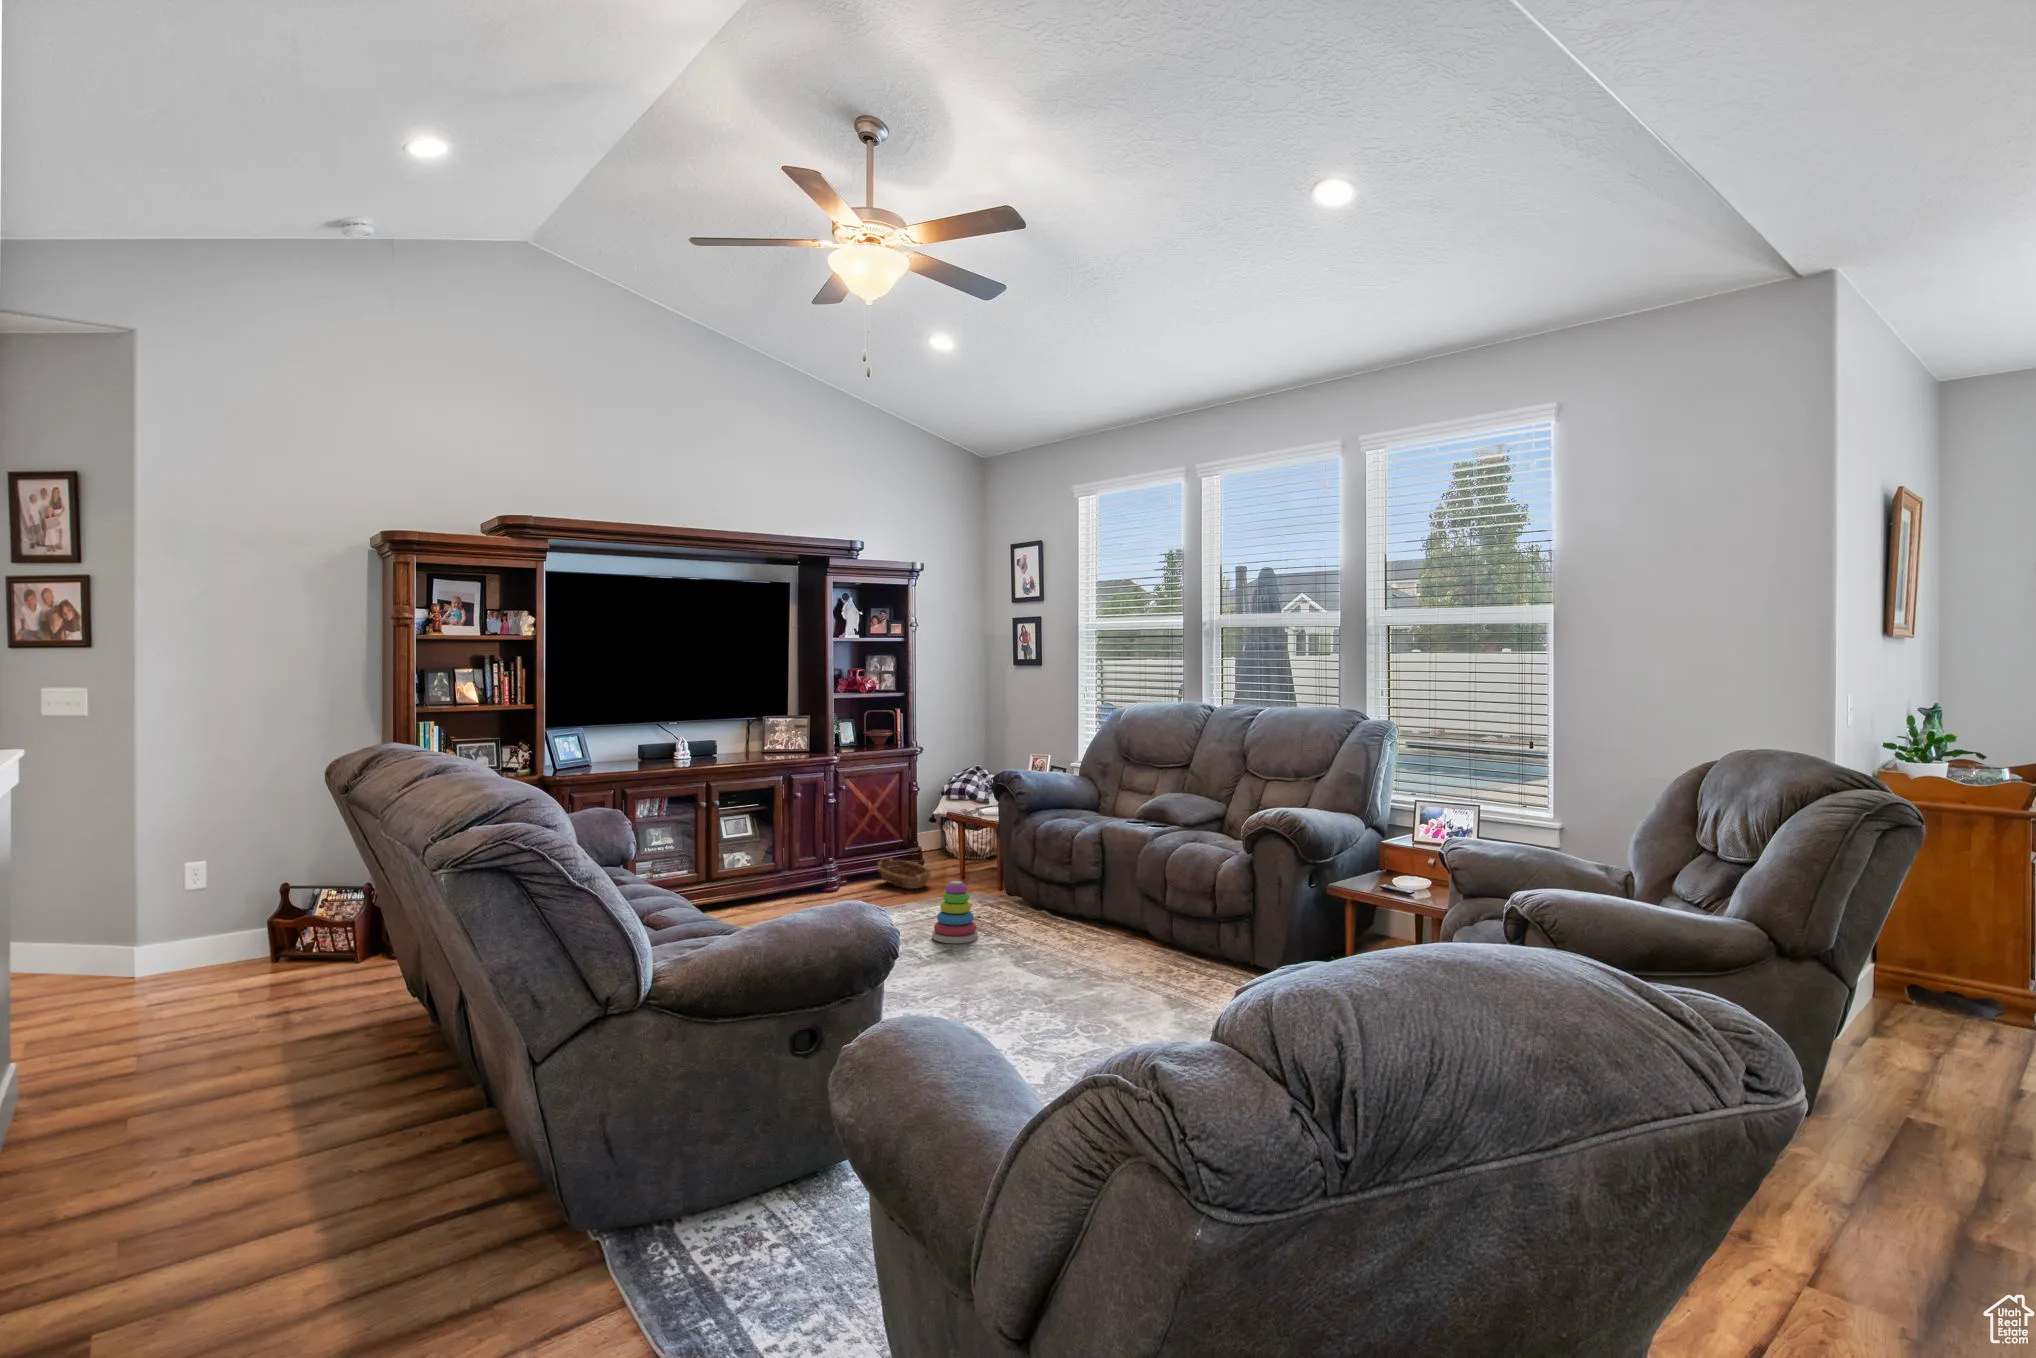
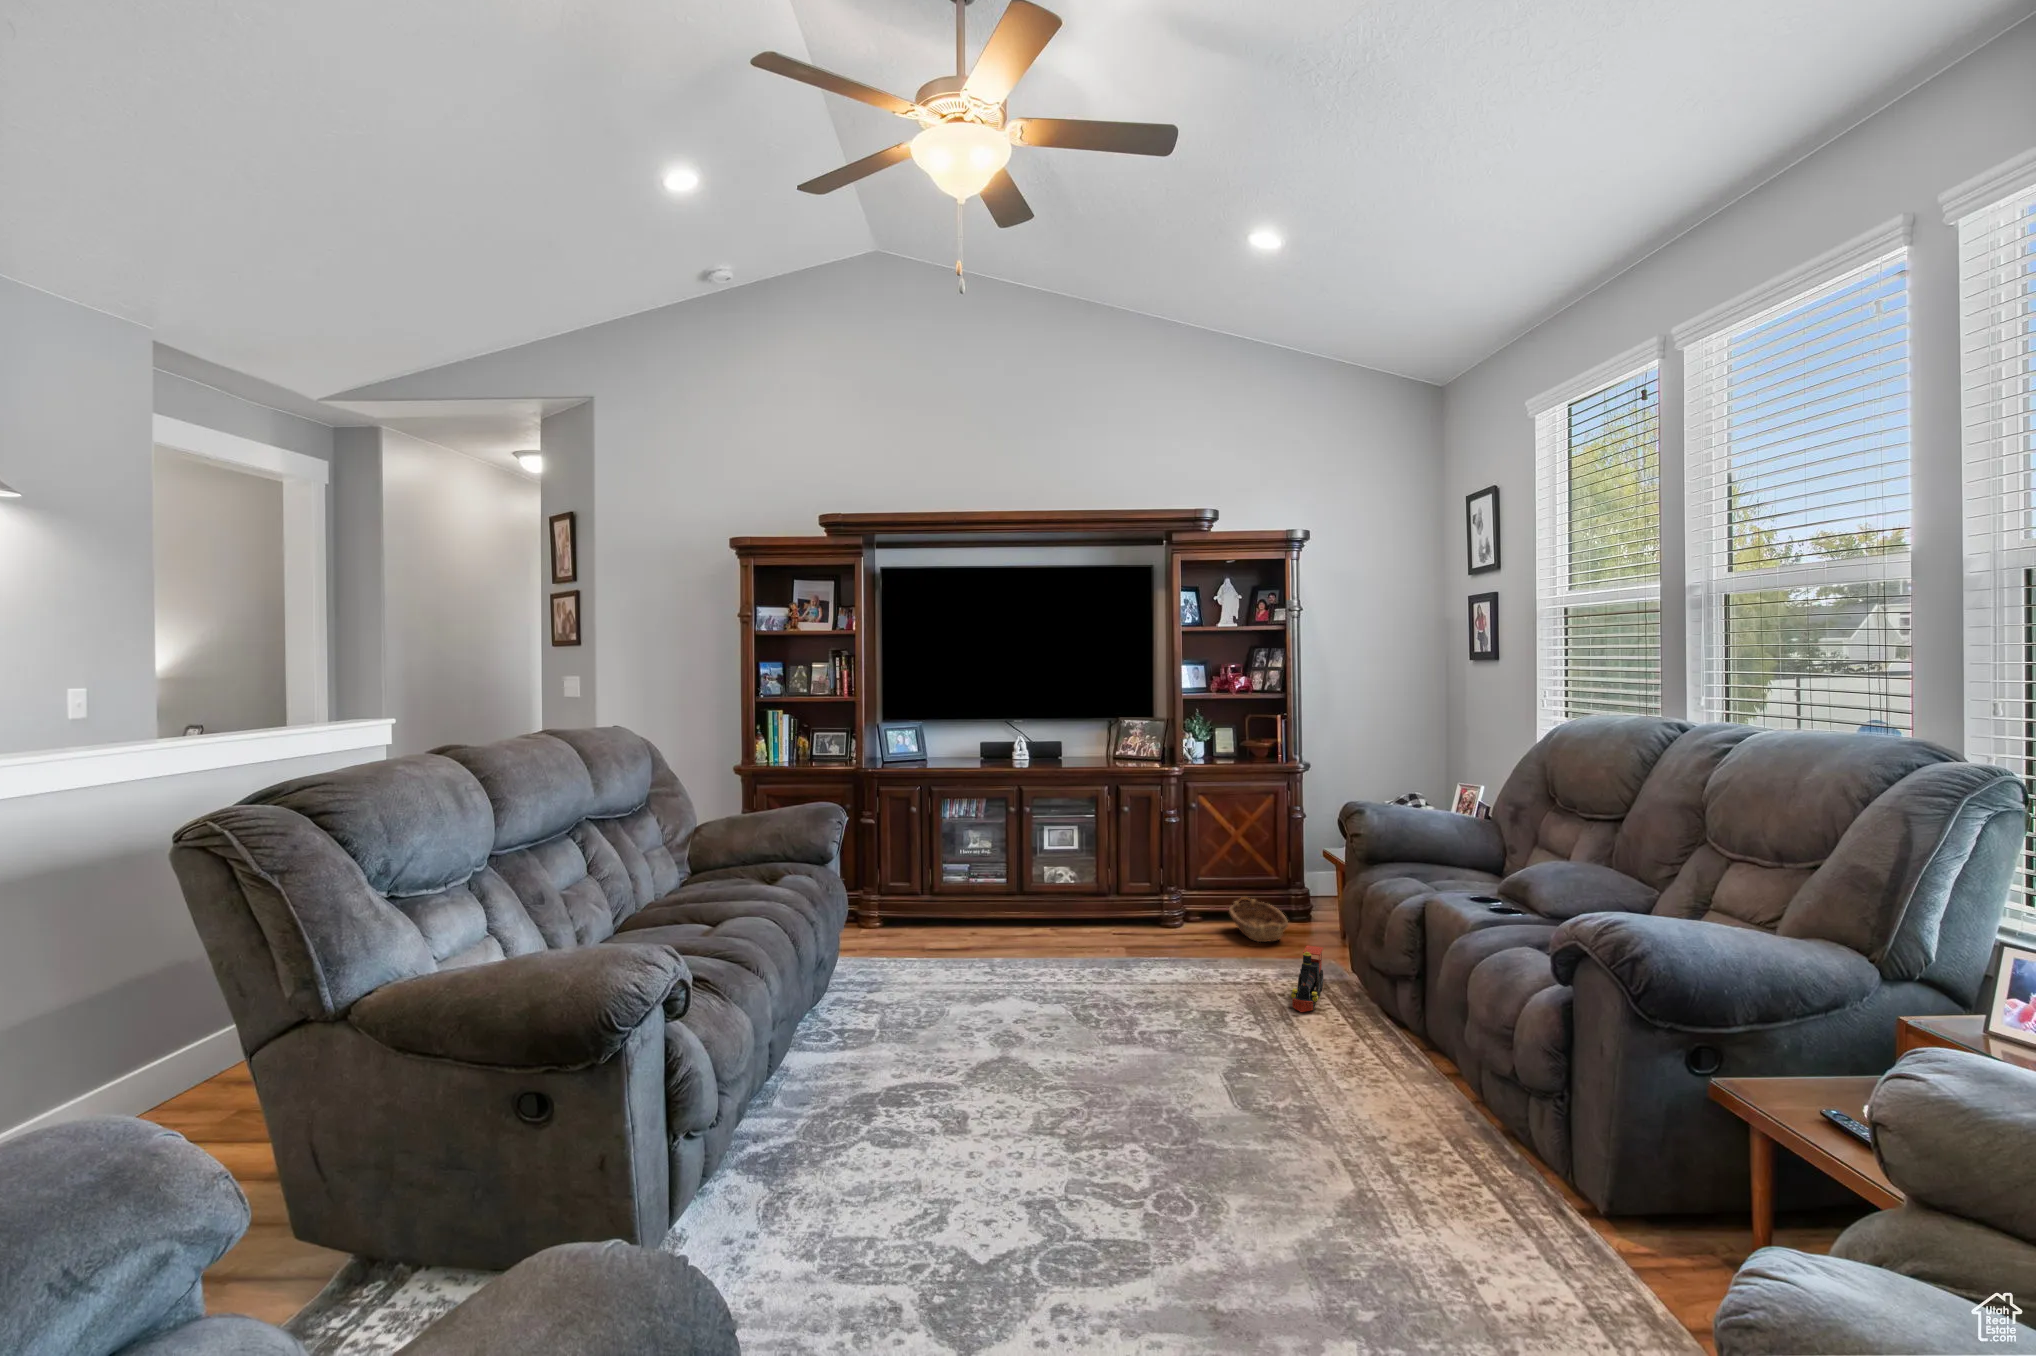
toy train: none [984,880,1014,922] -> present [1291,946,1323,1012]
stacking toy: present [932,881,978,943] -> none [1168,937,1232,1027]

